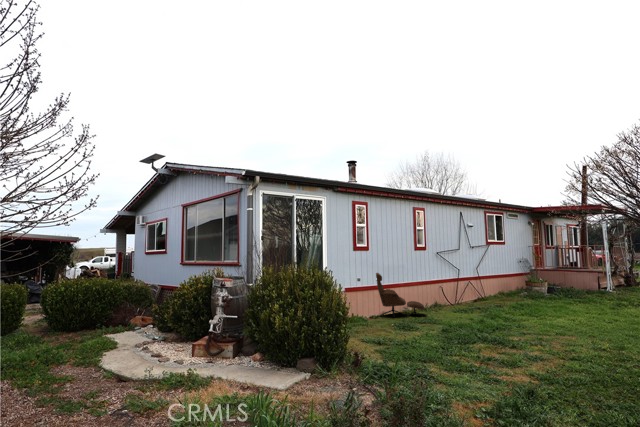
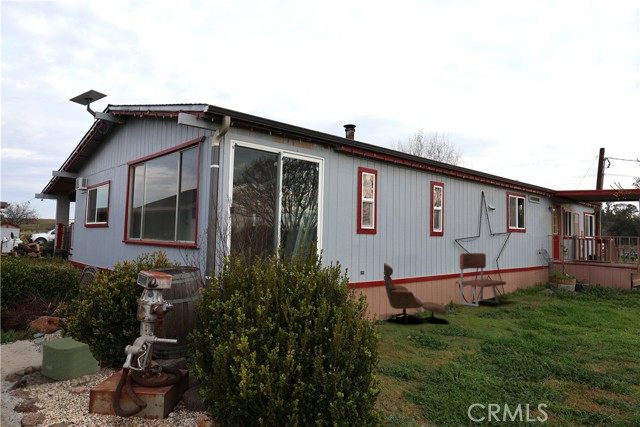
bench: none [441,263,481,306] -> present [460,253,506,307]
storage box: none [149,324,184,349] -> present [41,336,100,380]

